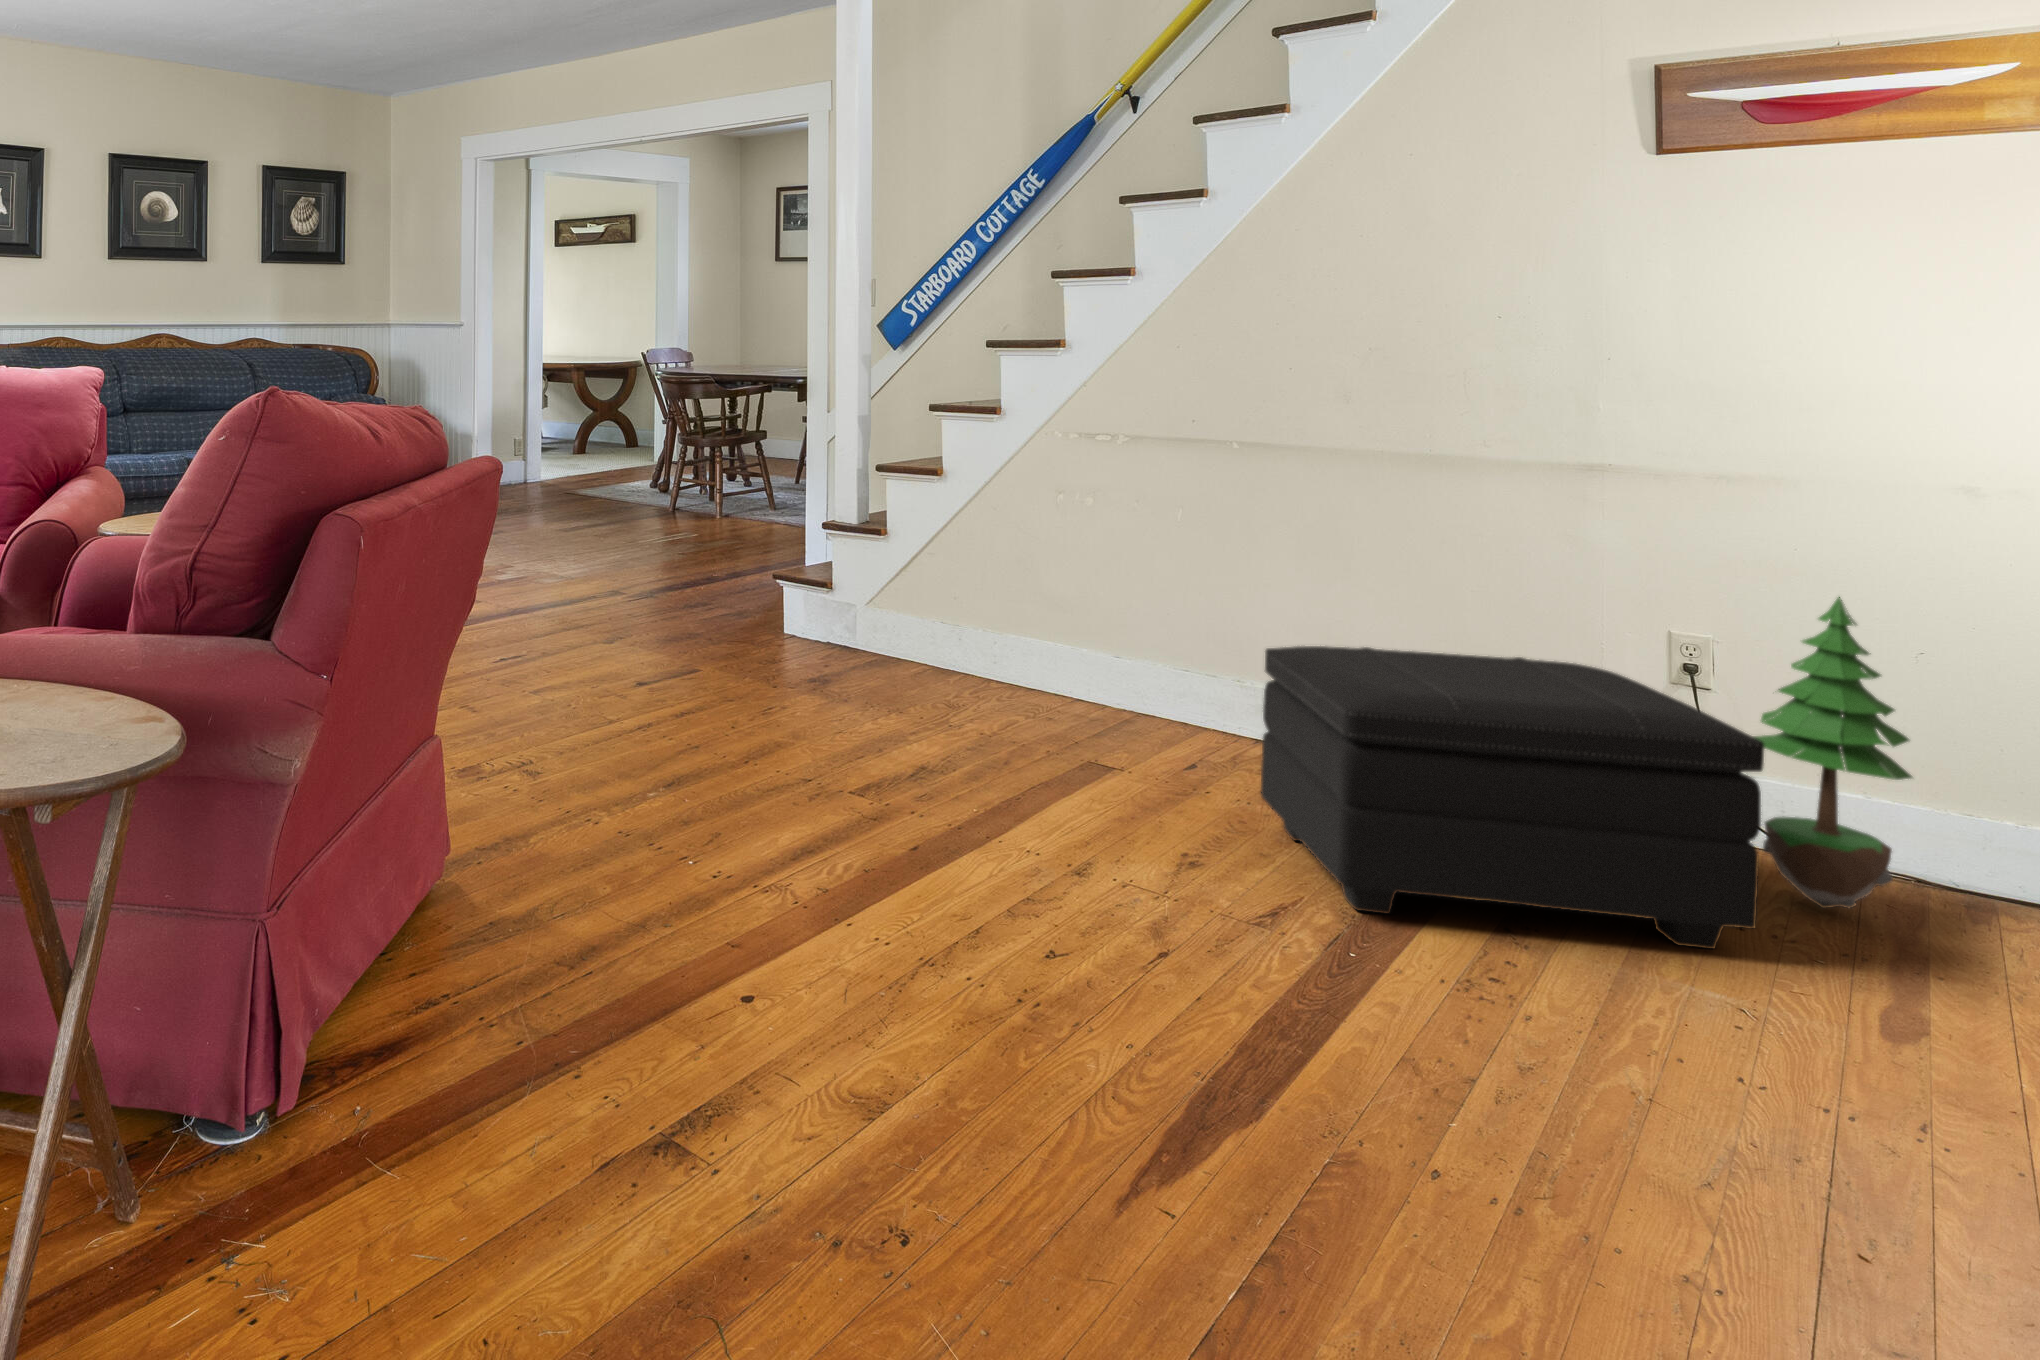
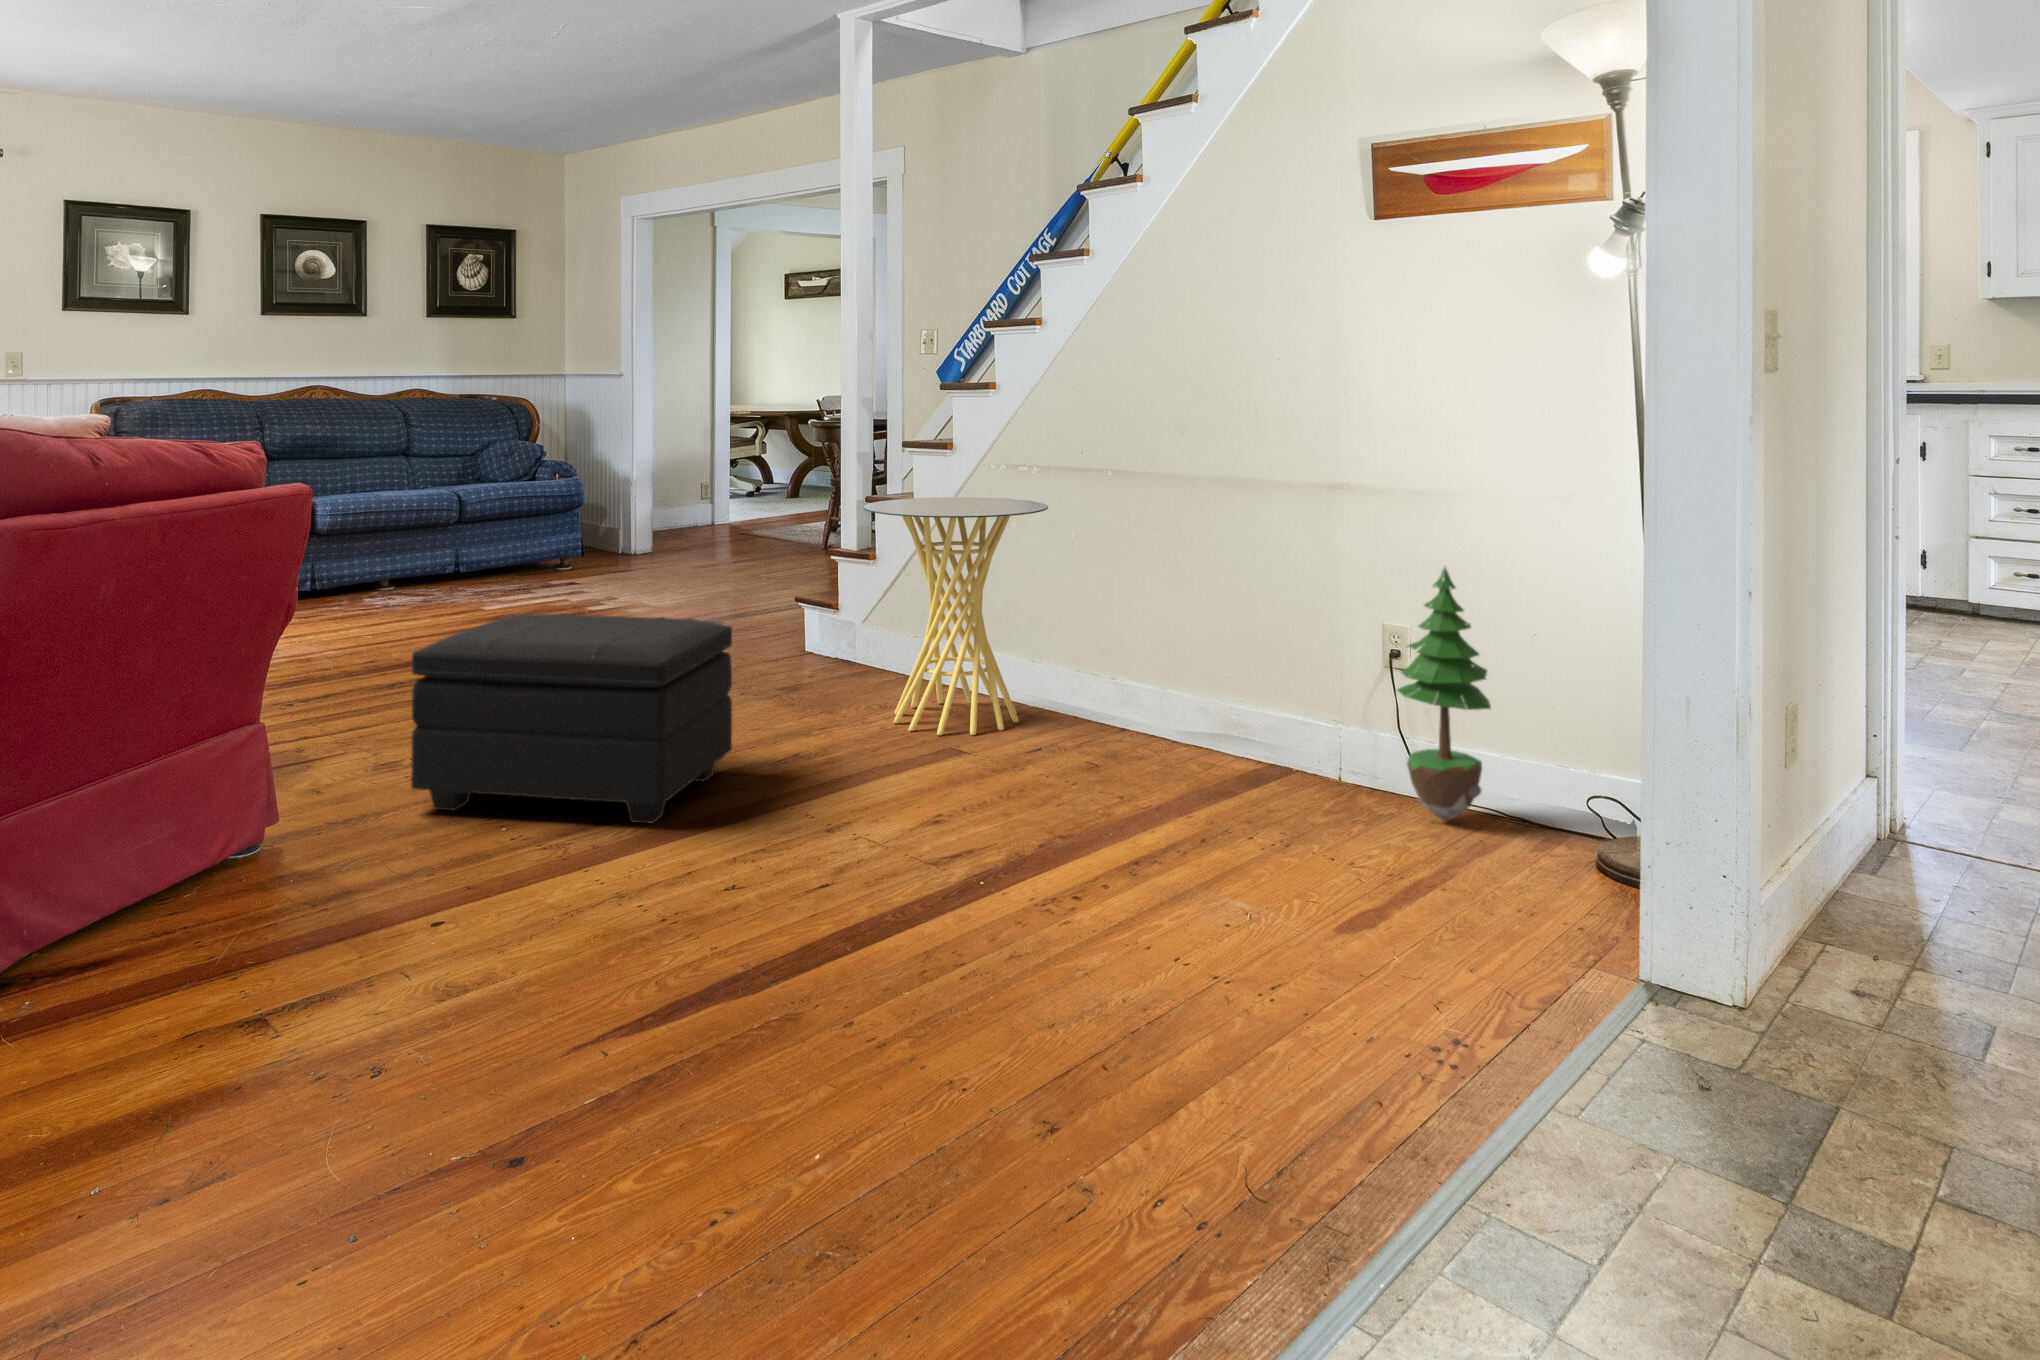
side table: none [929,477,1156,755] -> present [863,497,1048,735]
footstool: present [1261,646,1765,949] -> present [411,613,732,824]

